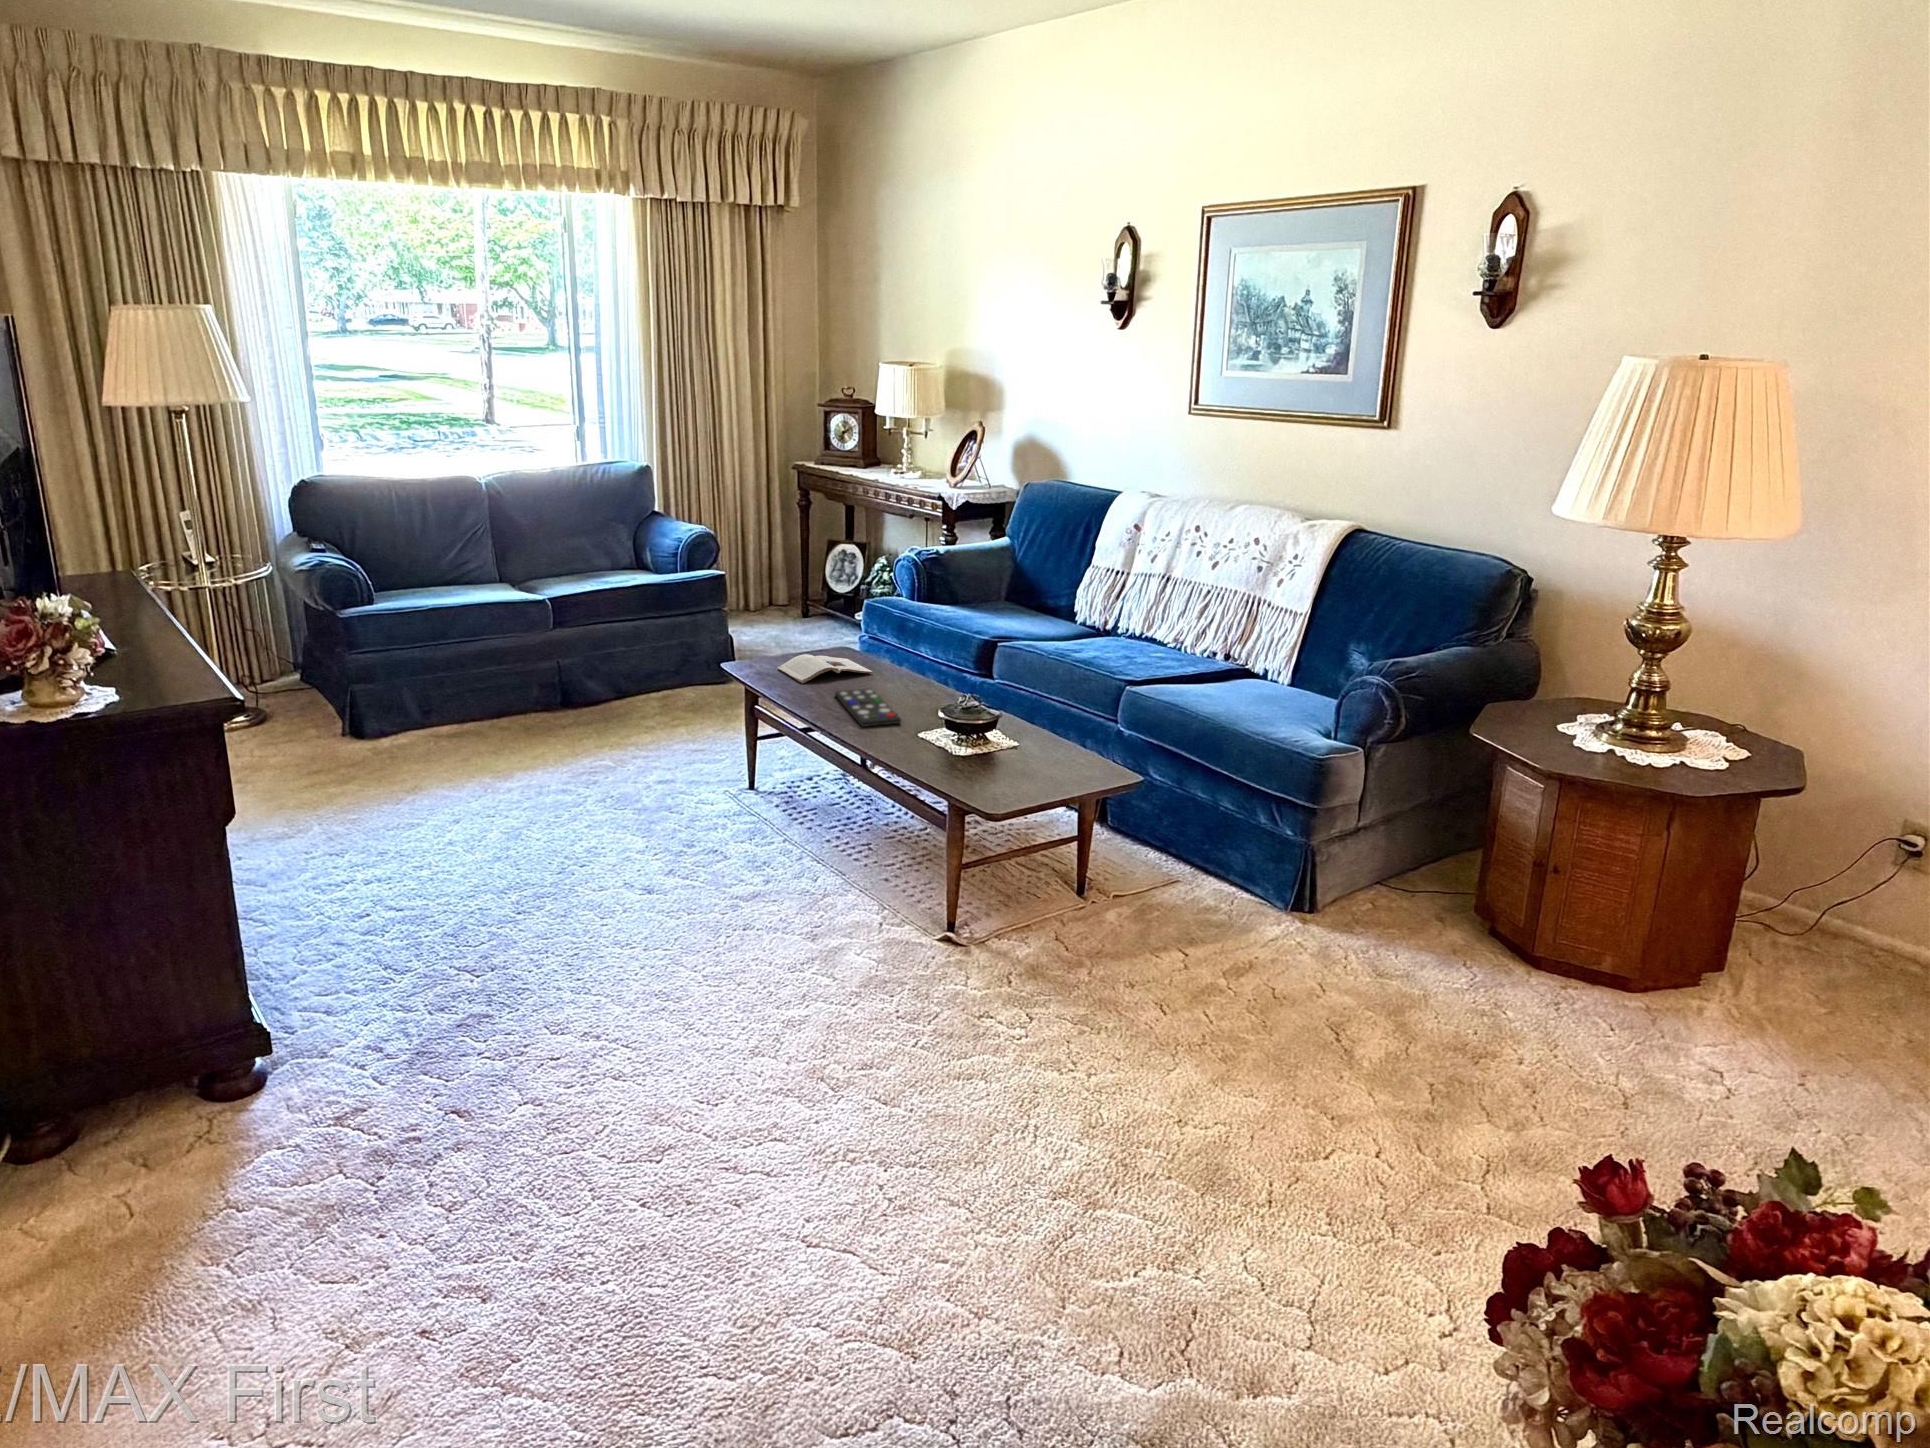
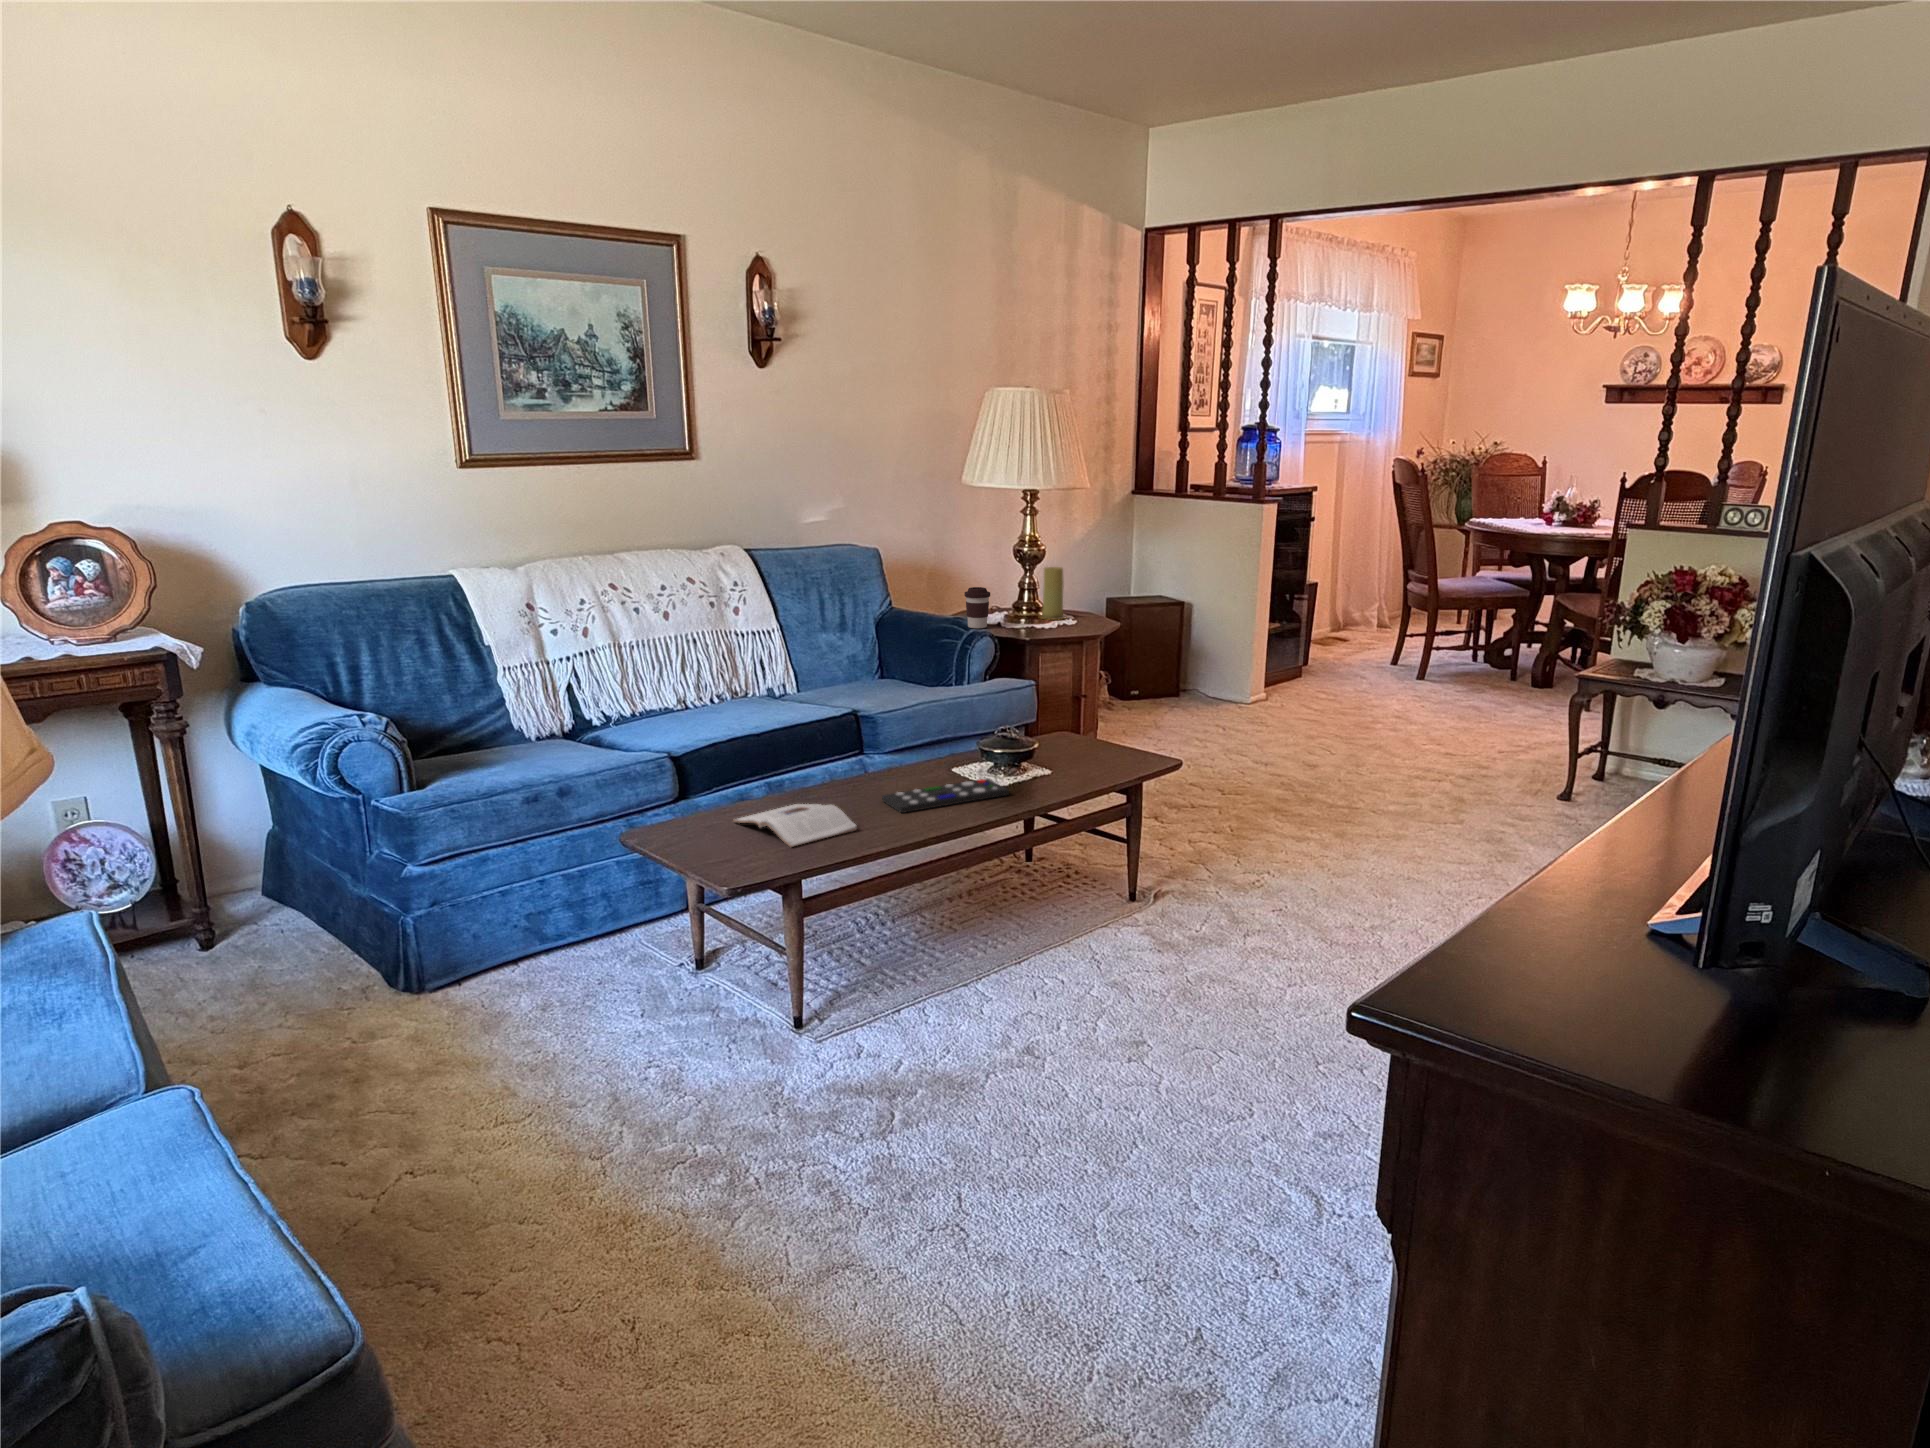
coffee cup: none [1530,659,1576,724] -> present [964,587,990,628]
candle: none [1653,676,1724,774] -> present [1040,567,1066,620]

